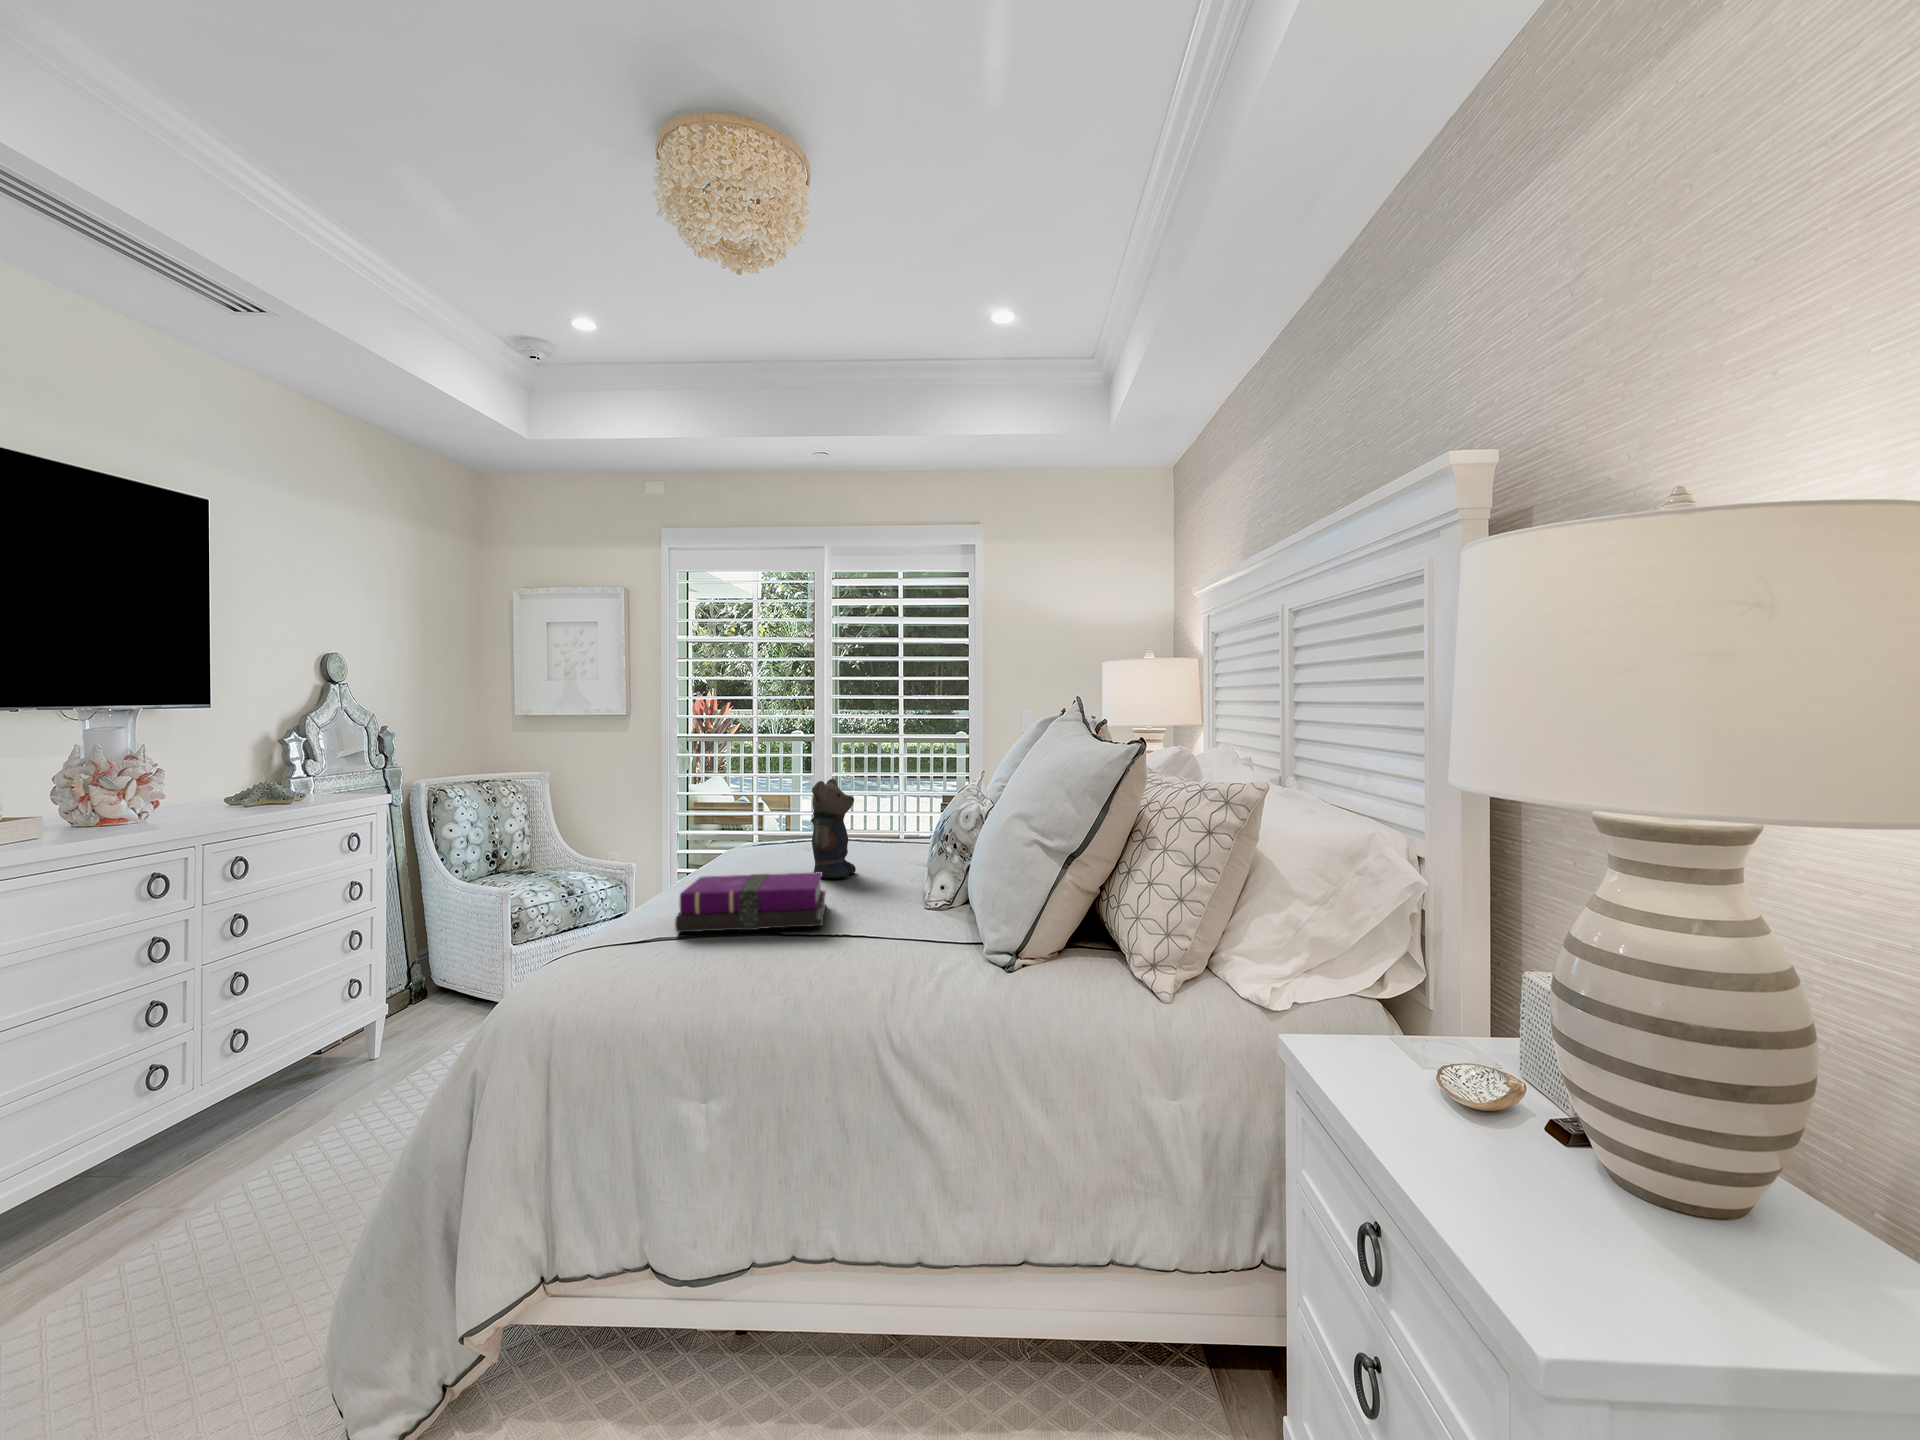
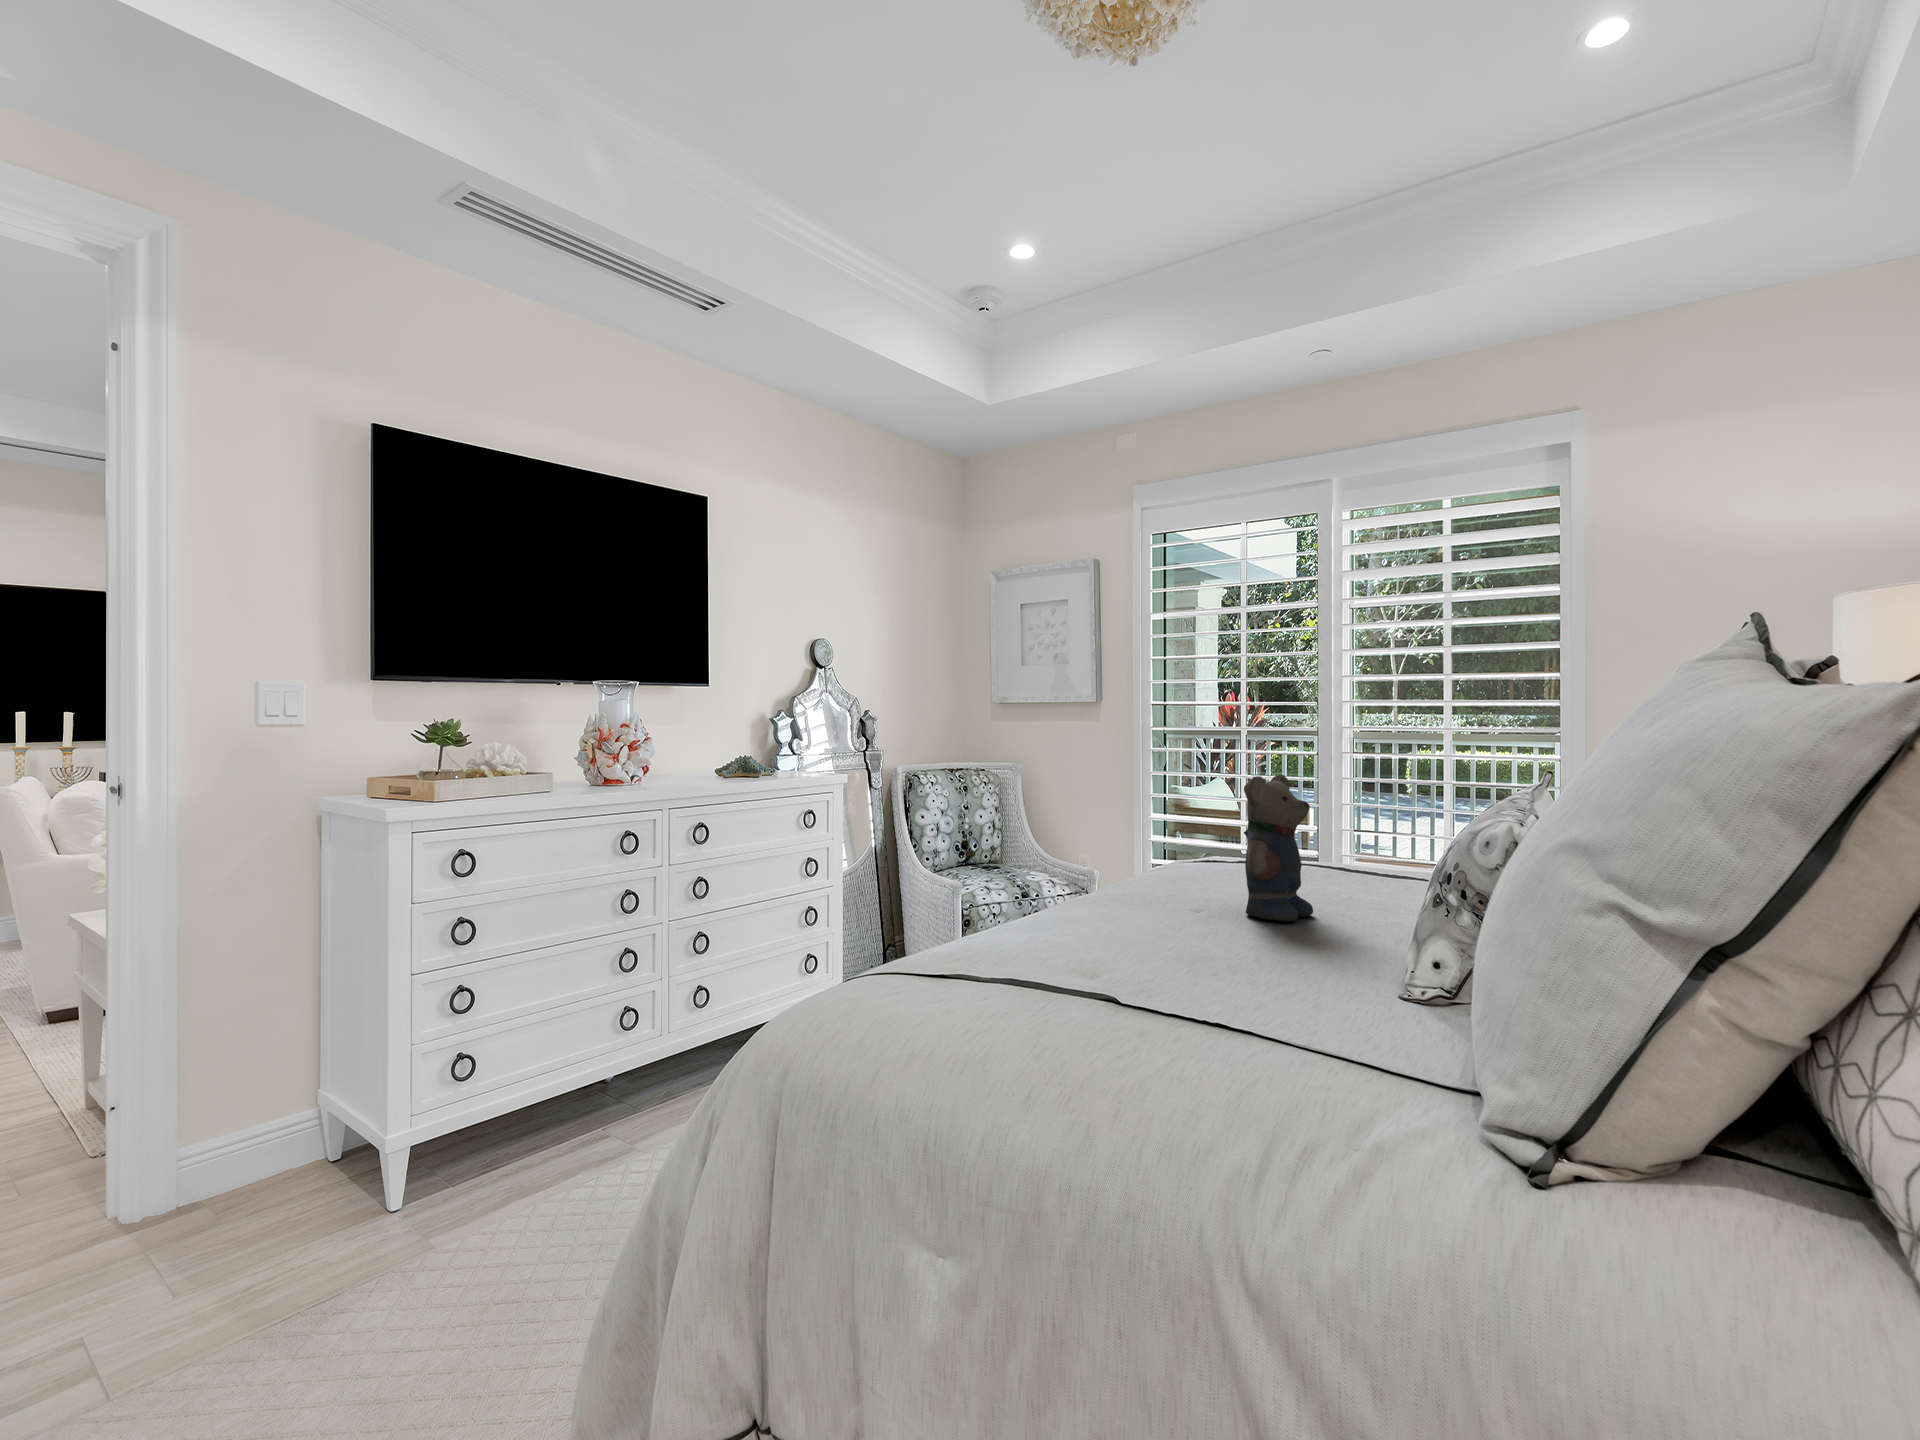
notebook: present [675,873,826,933] -> none [1000,897,1238,997]

